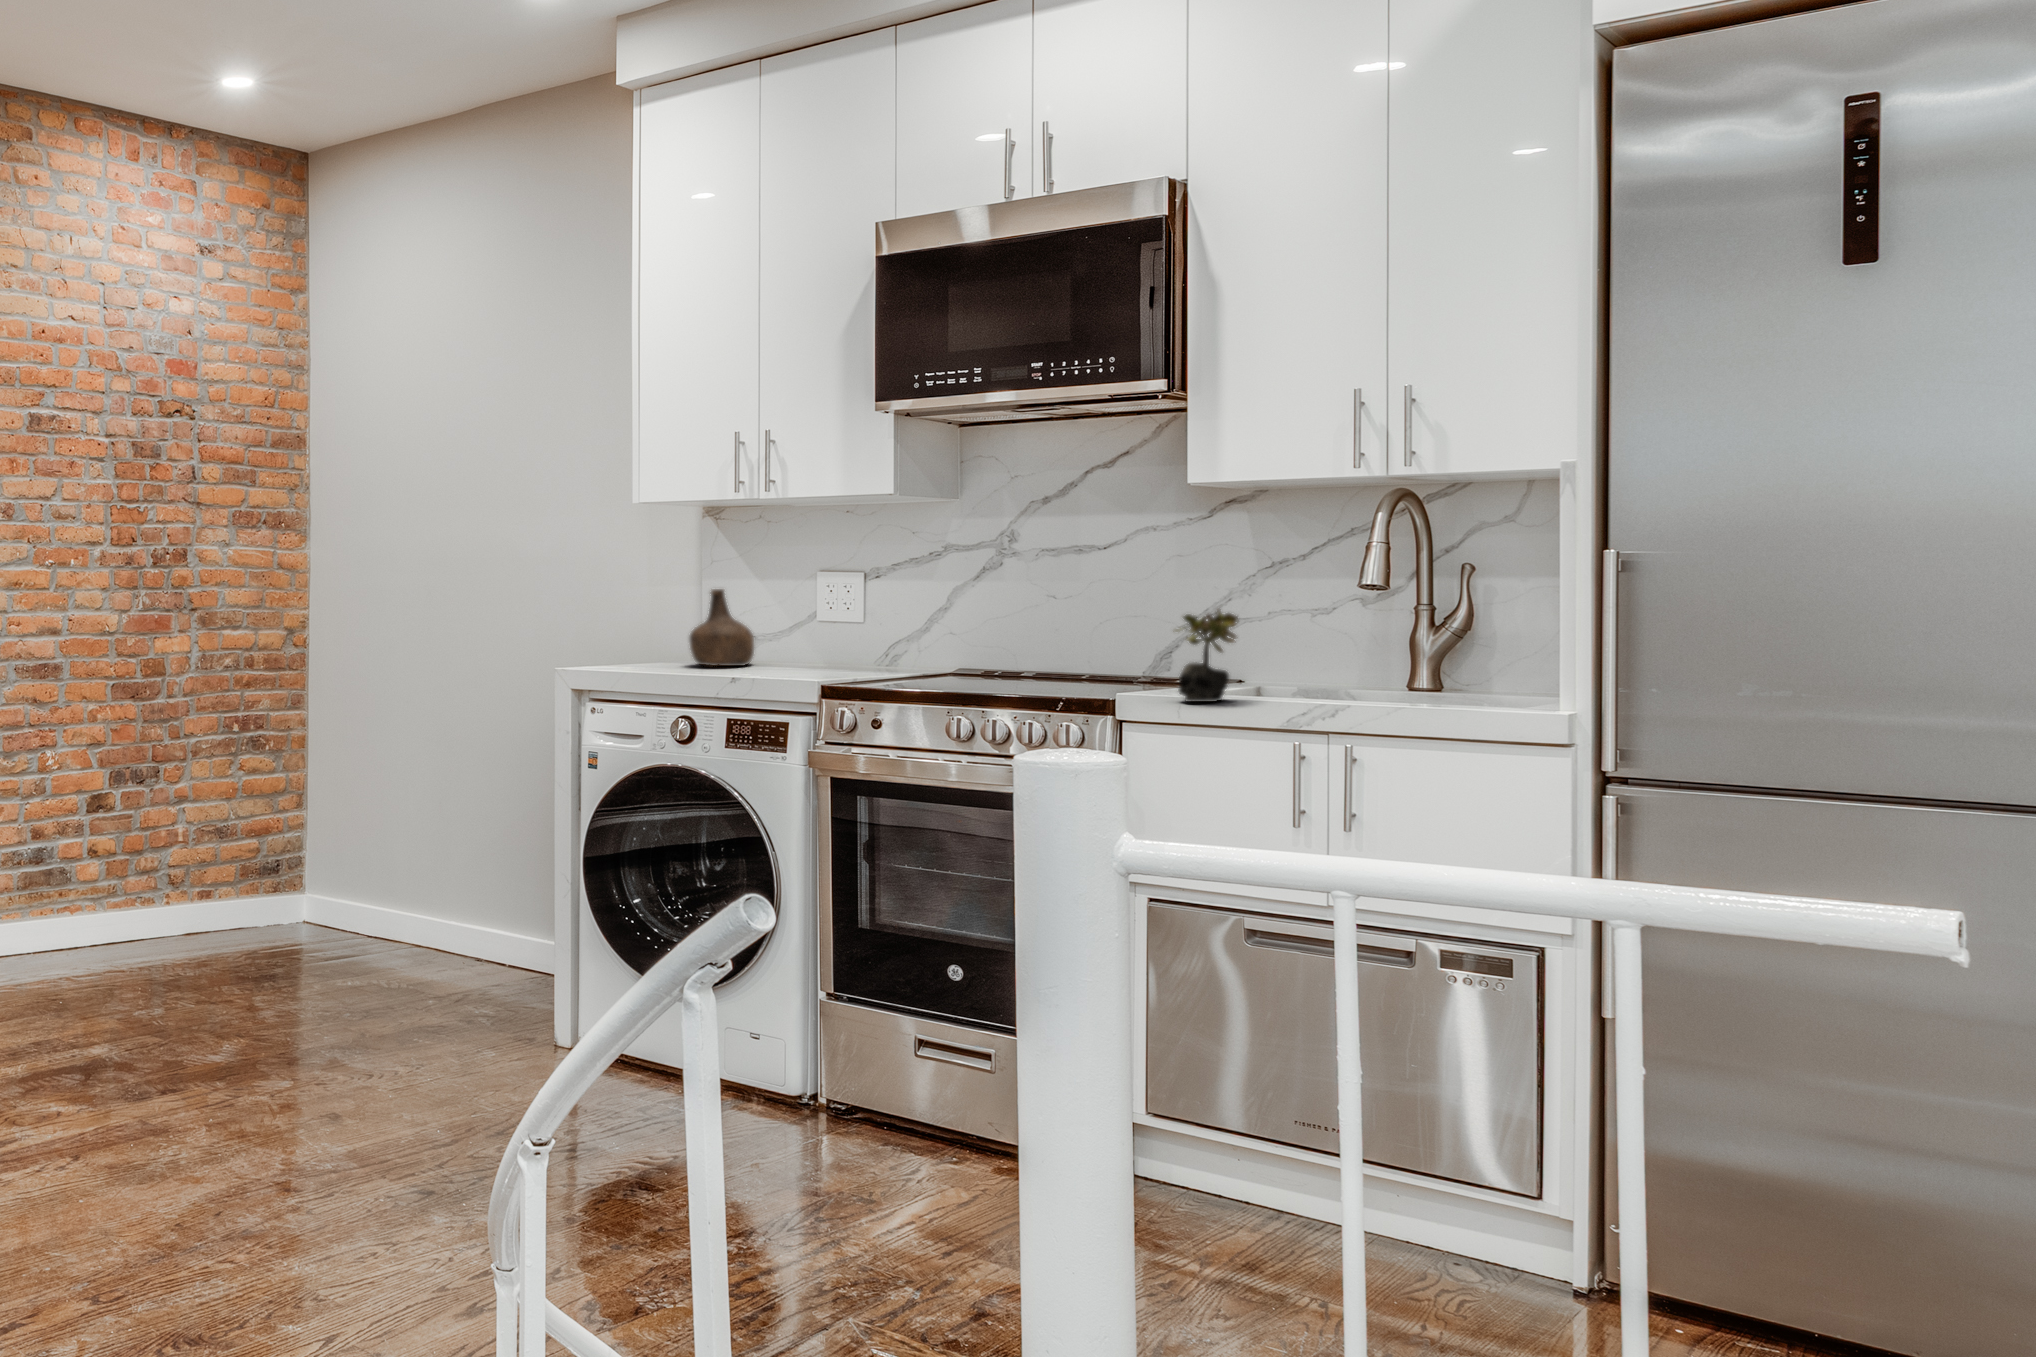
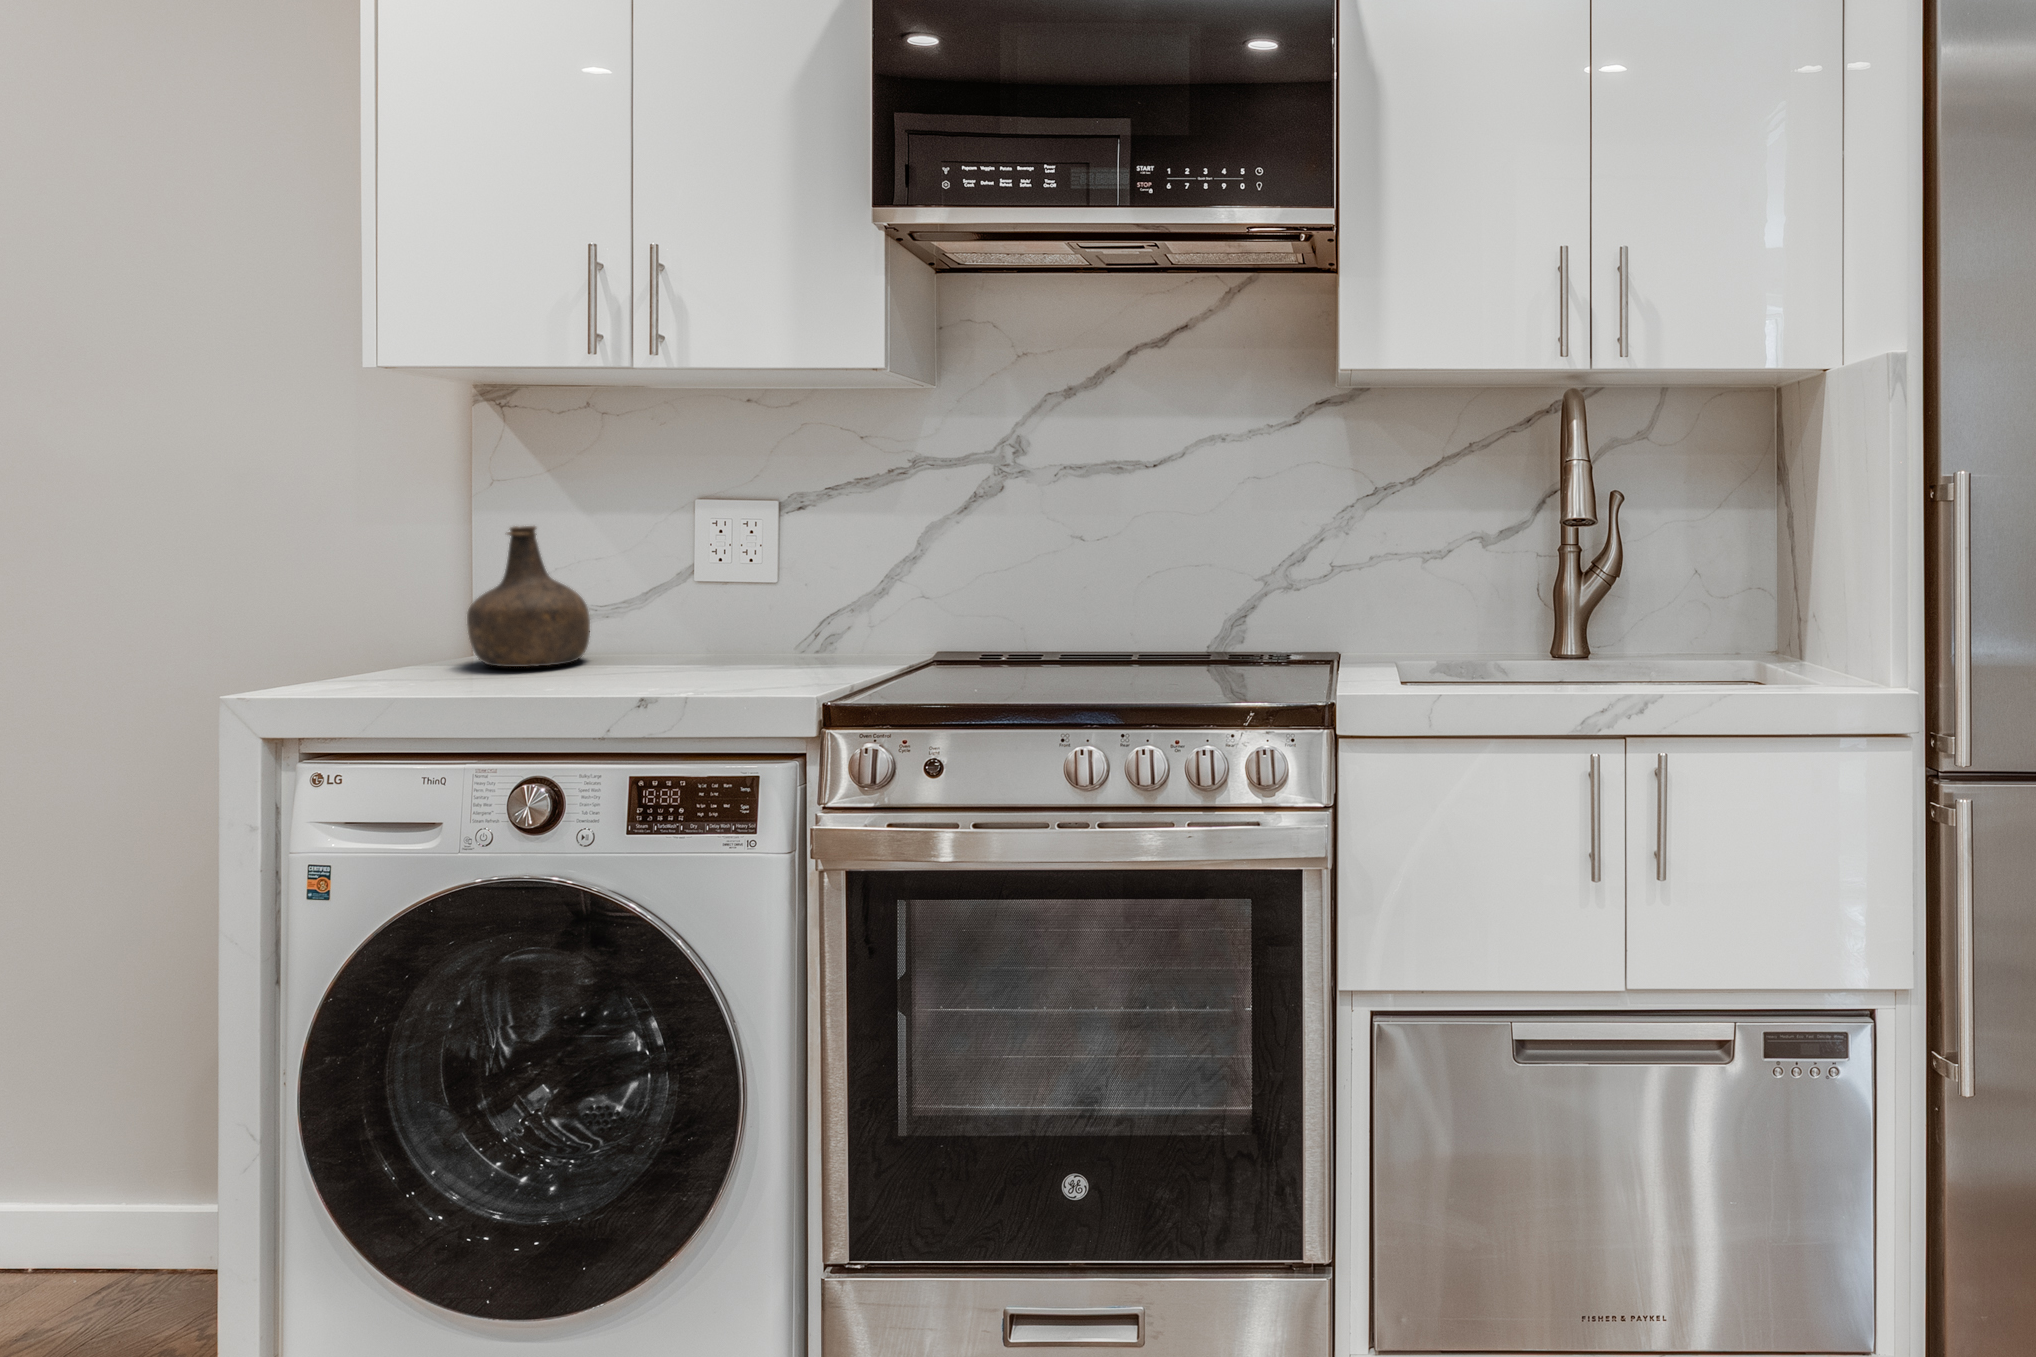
succulent plant: present [1179,610,1238,702] -> none [1408,558,1503,703]

